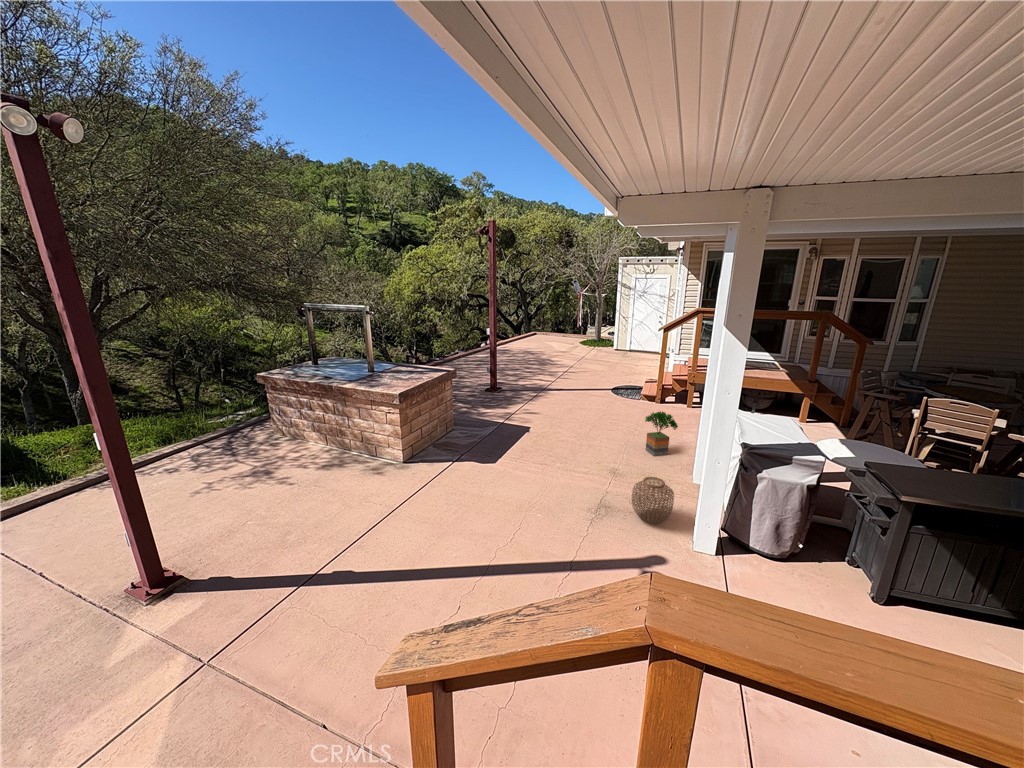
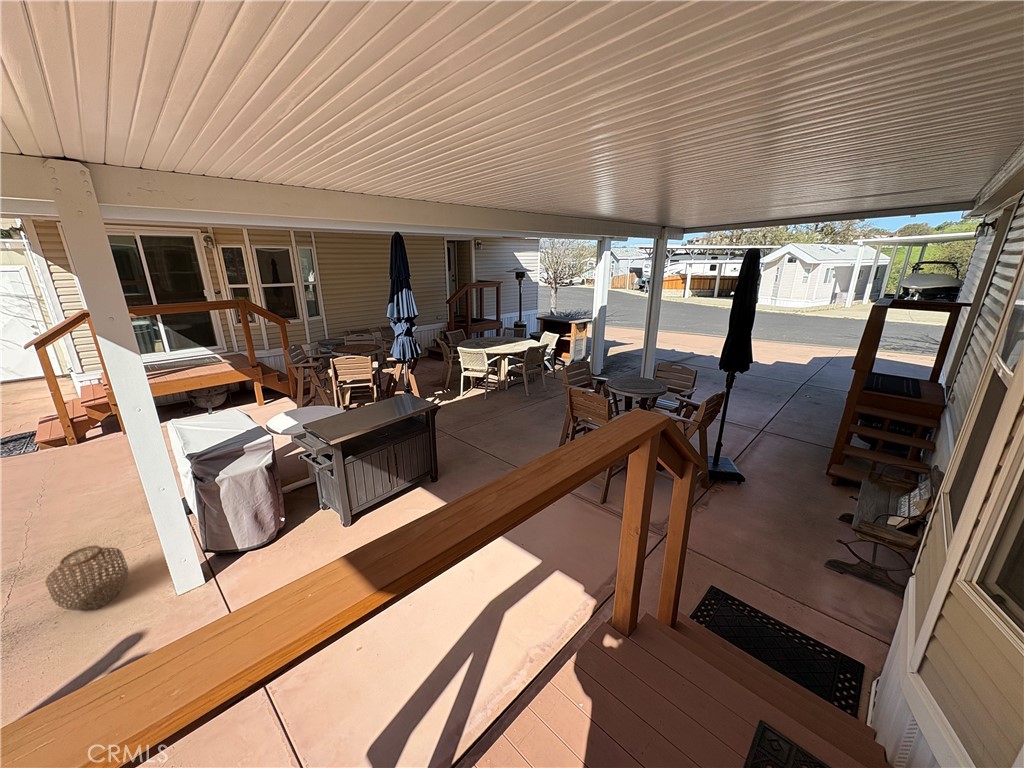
potted tree: present [645,412,678,456] -> none [42,454,107,515]

